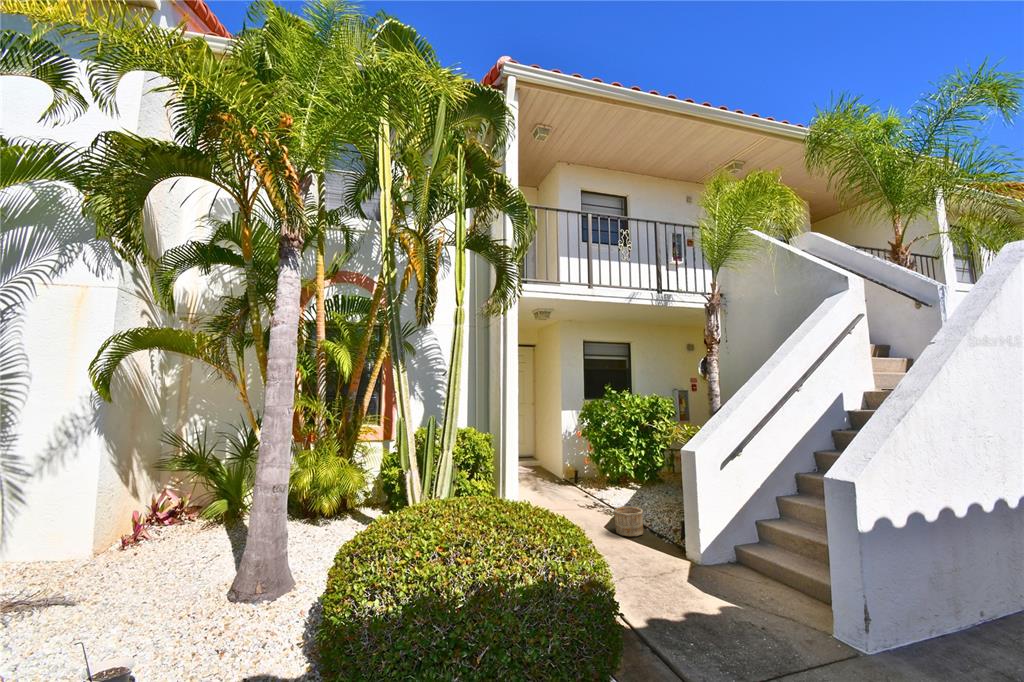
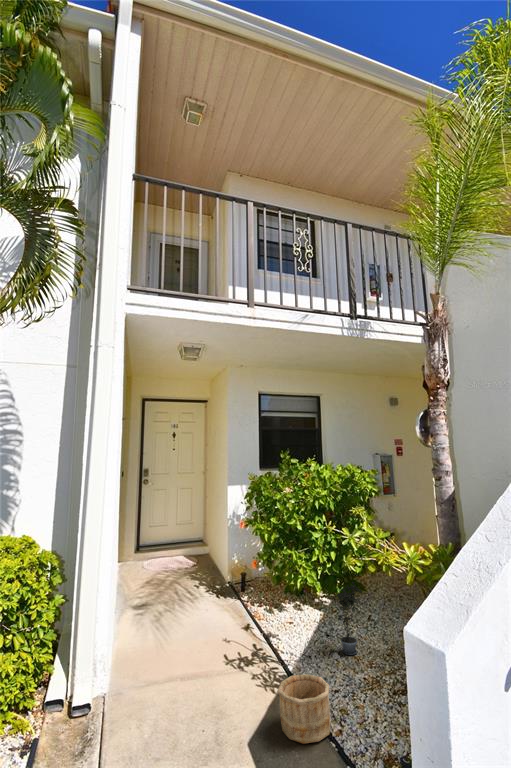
potted plant: none [644,465,663,509] -> present [336,582,362,655]

